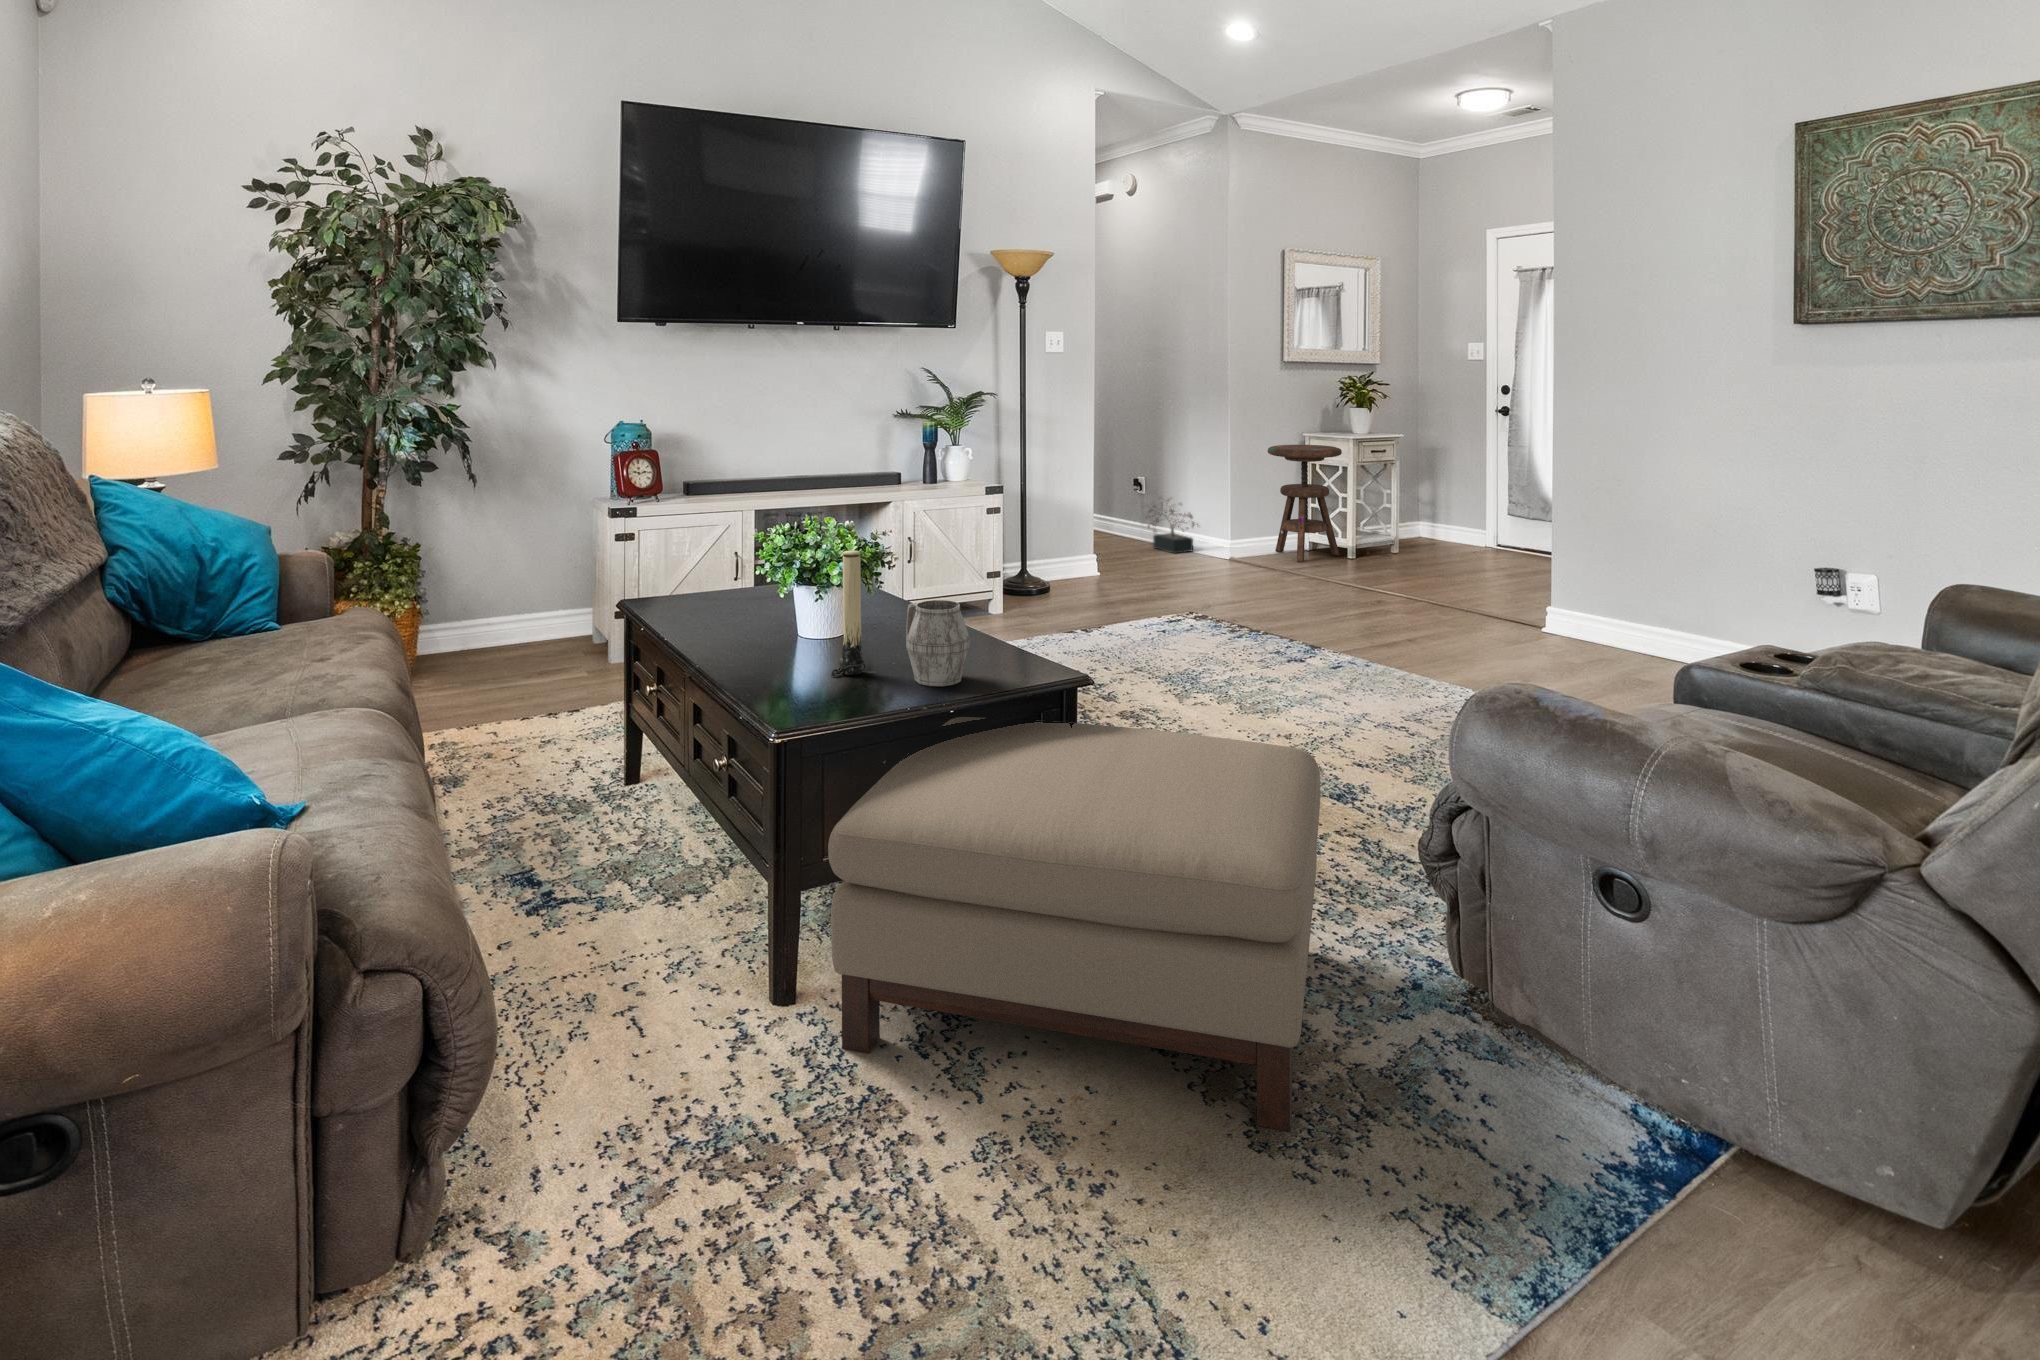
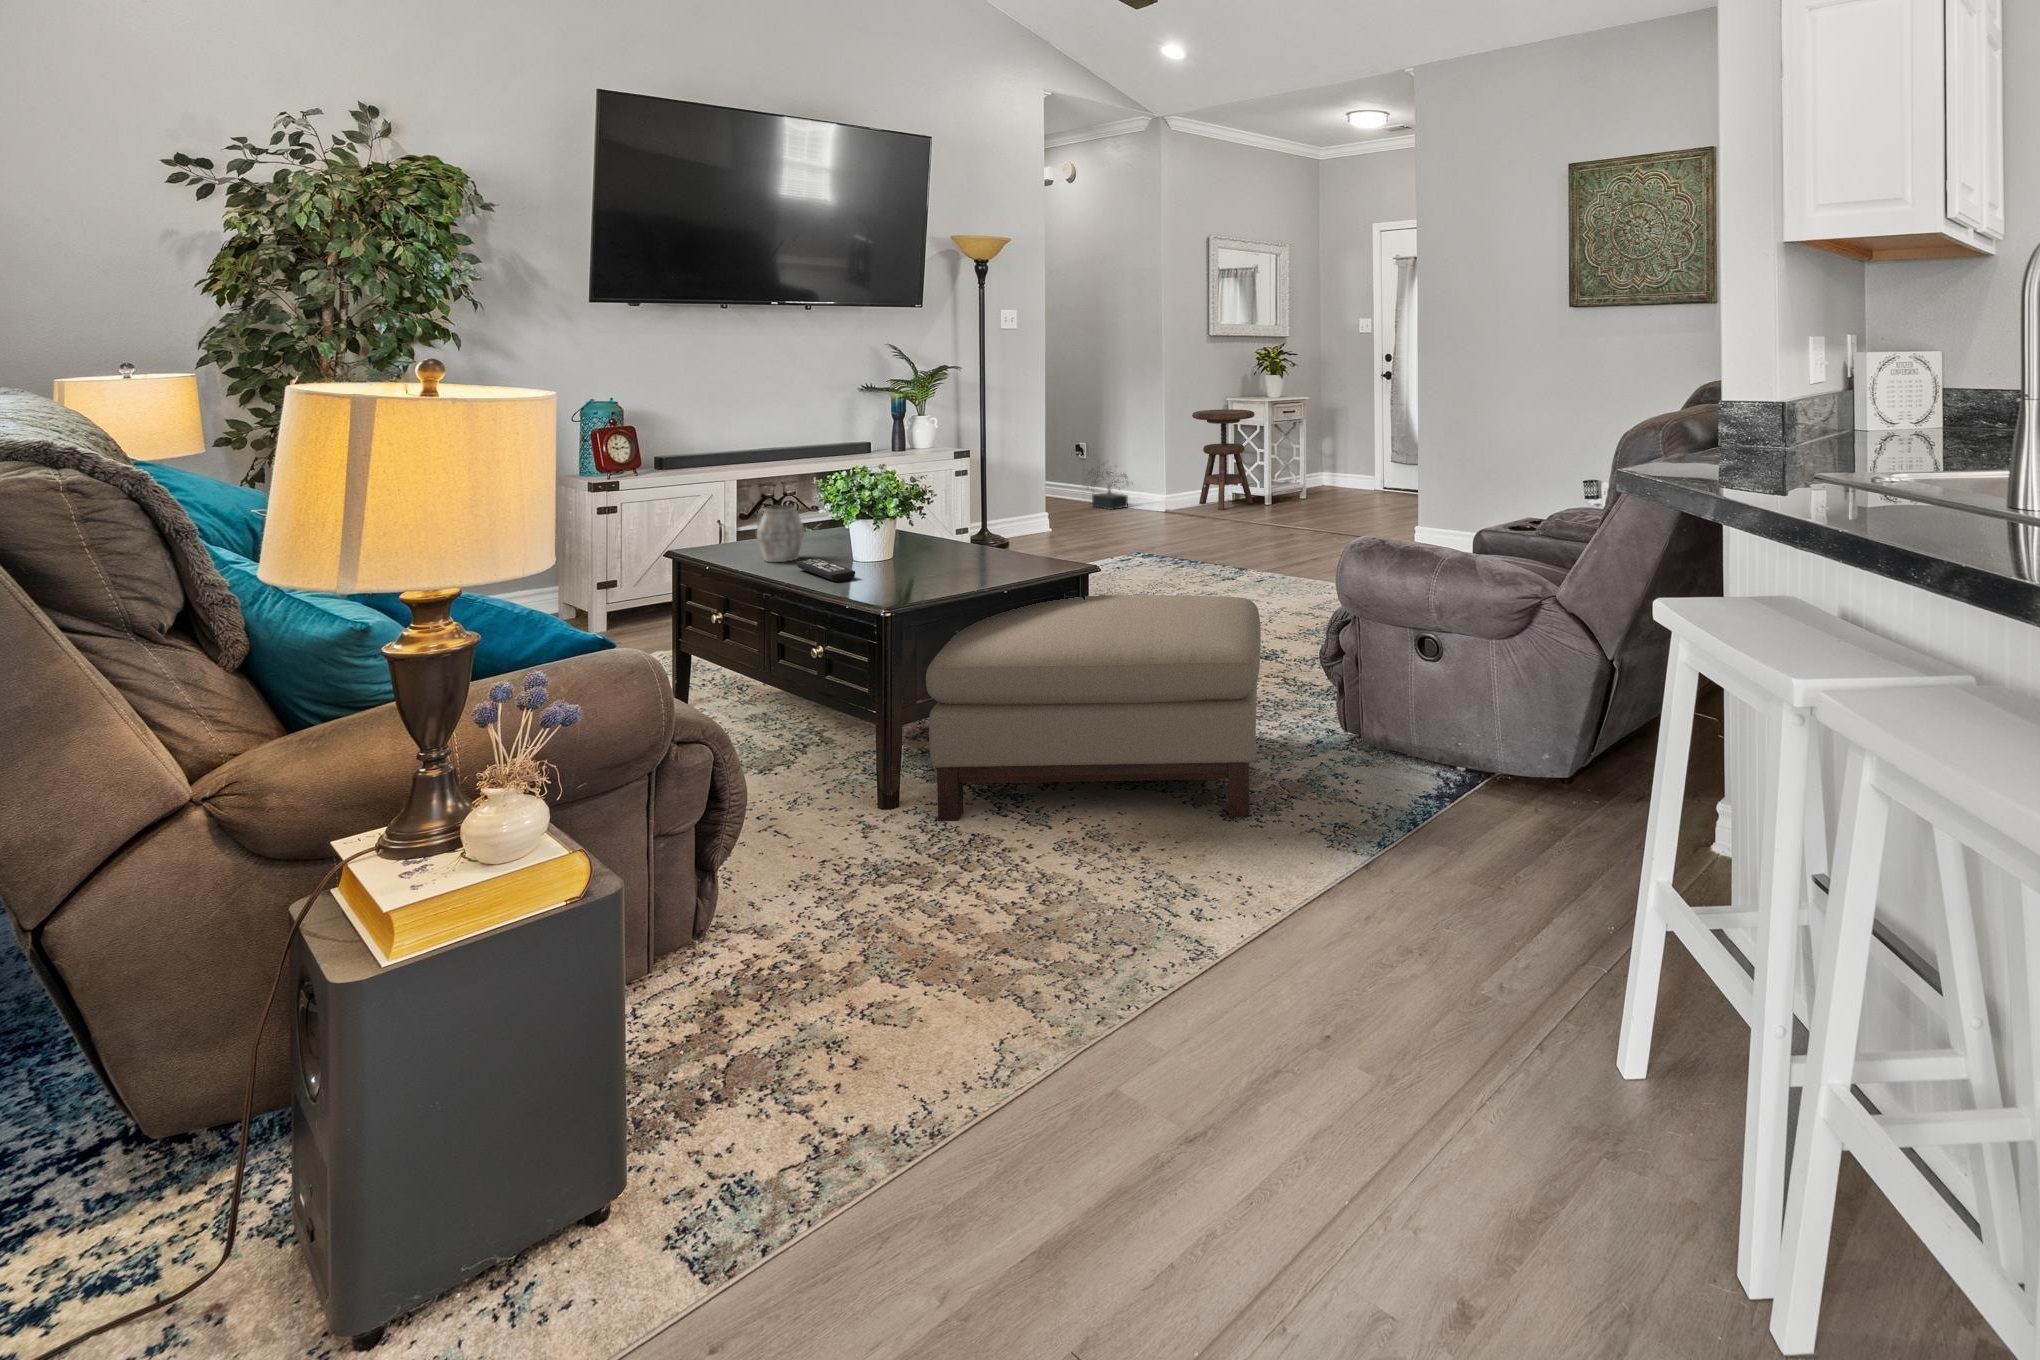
candle: present [831,551,865,677] -> none [895,480,921,577]
mug: present [906,600,970,686] -> present [757,505,805,562]
remote control: none [730,638,785,677] -> present [797,559,855,581]

